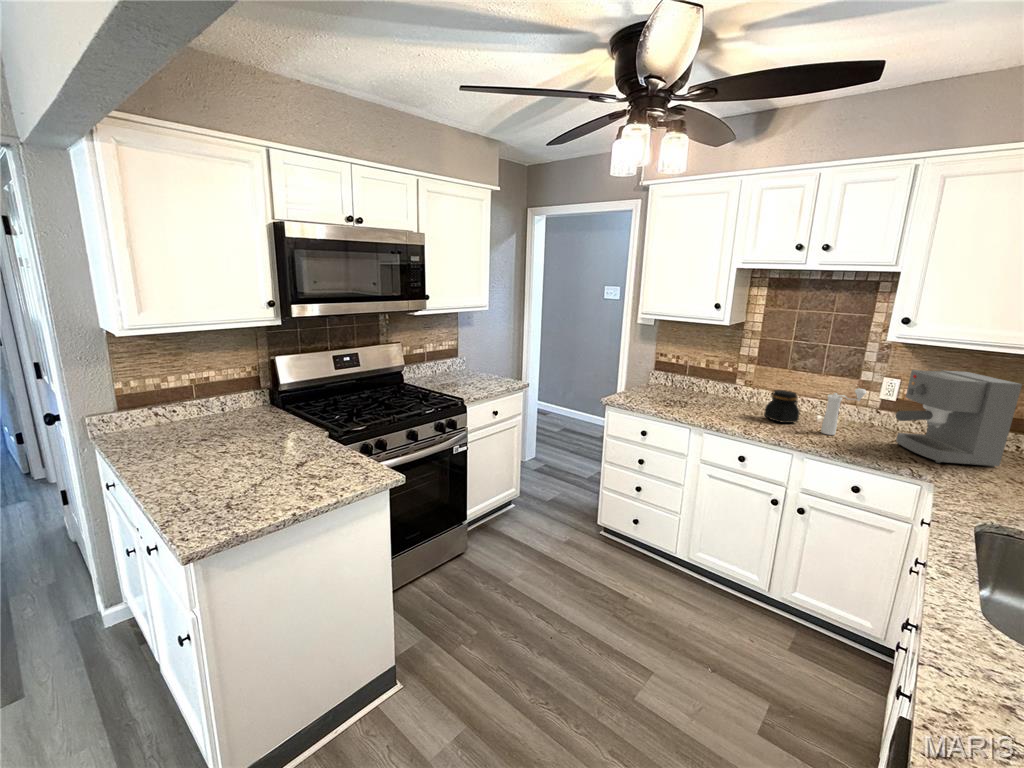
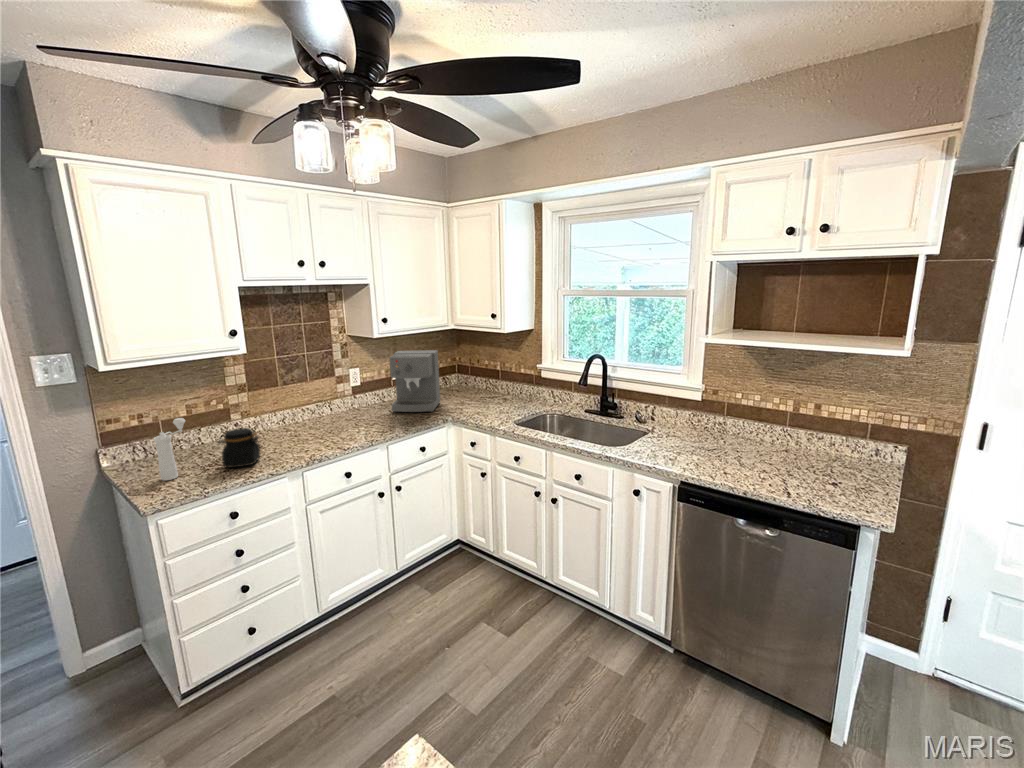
pepper mill: present [821,388,866,435] -> present [154,418,185,480]
jar: present [764,390,800,423] -> present [218,428,260,467]

